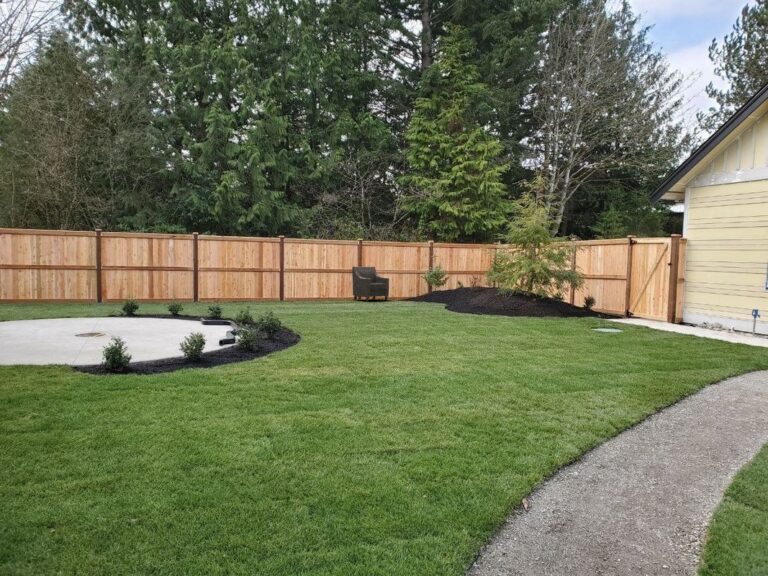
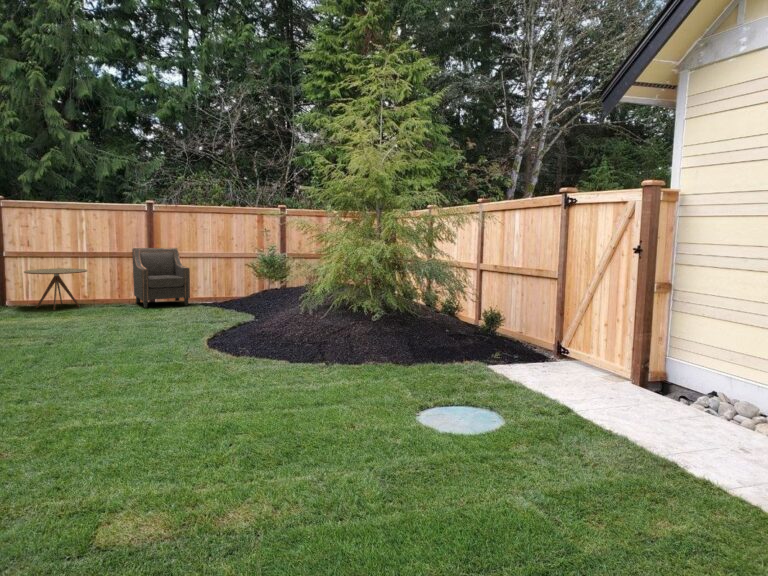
round table: none [301,279,333,302] -> present [24,268,87,310]

